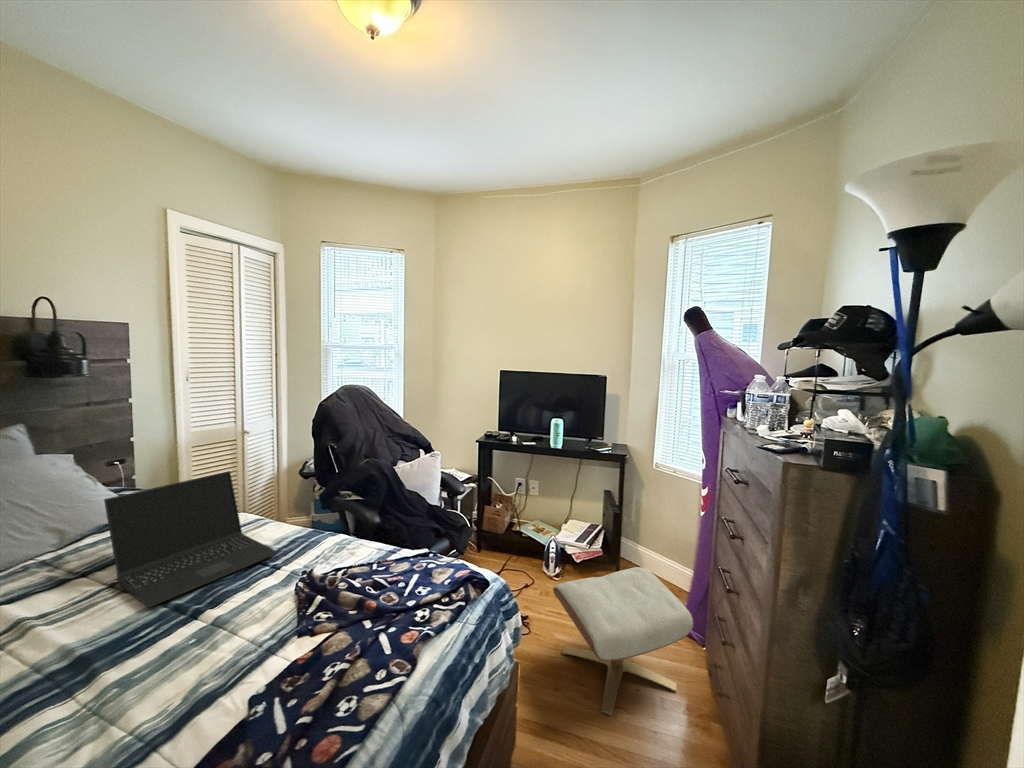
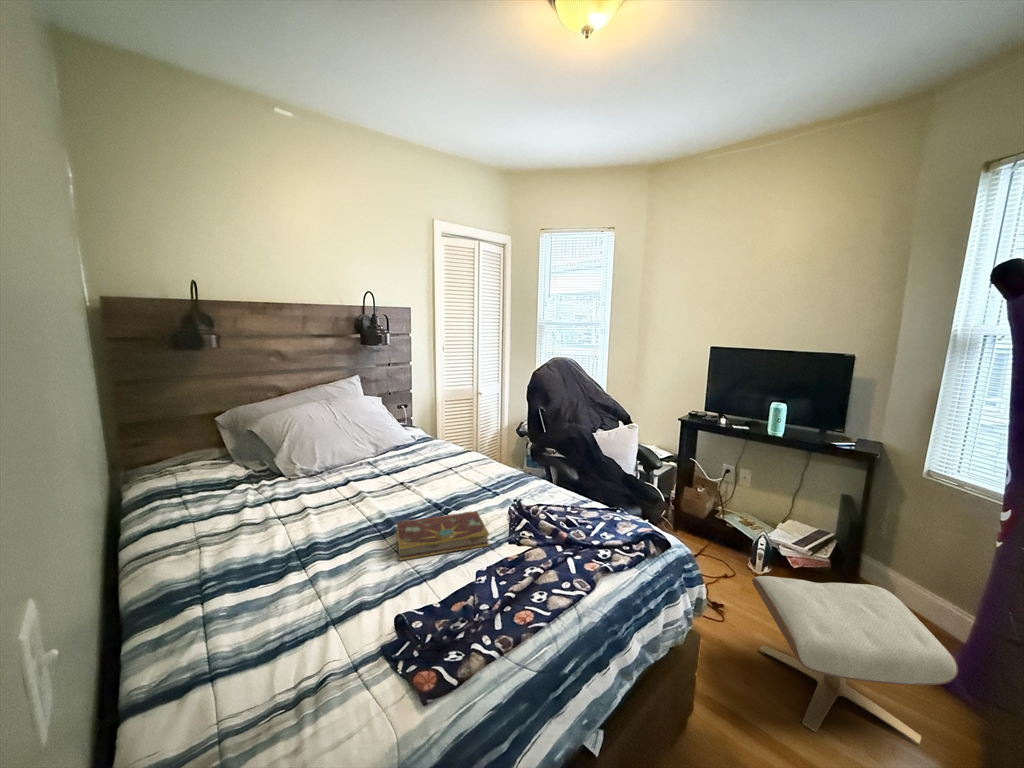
laptop: present [104,471,279,607] -> none [399,418,499,500]
book: none [100,604,269,727] -> present [397,511,489,561]

